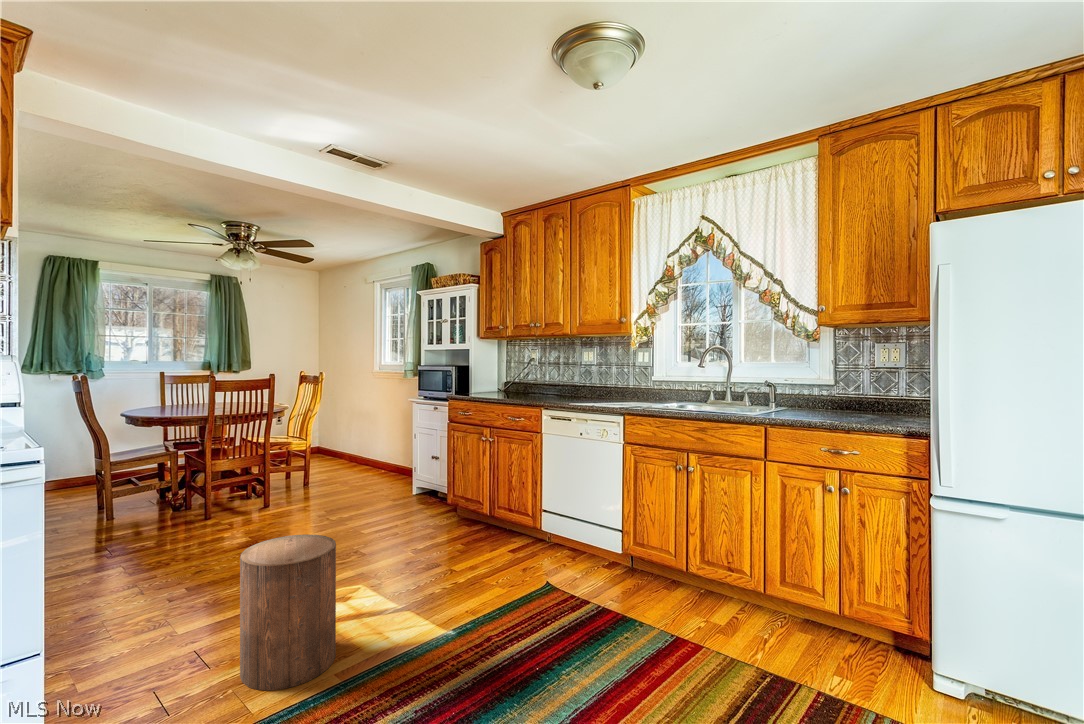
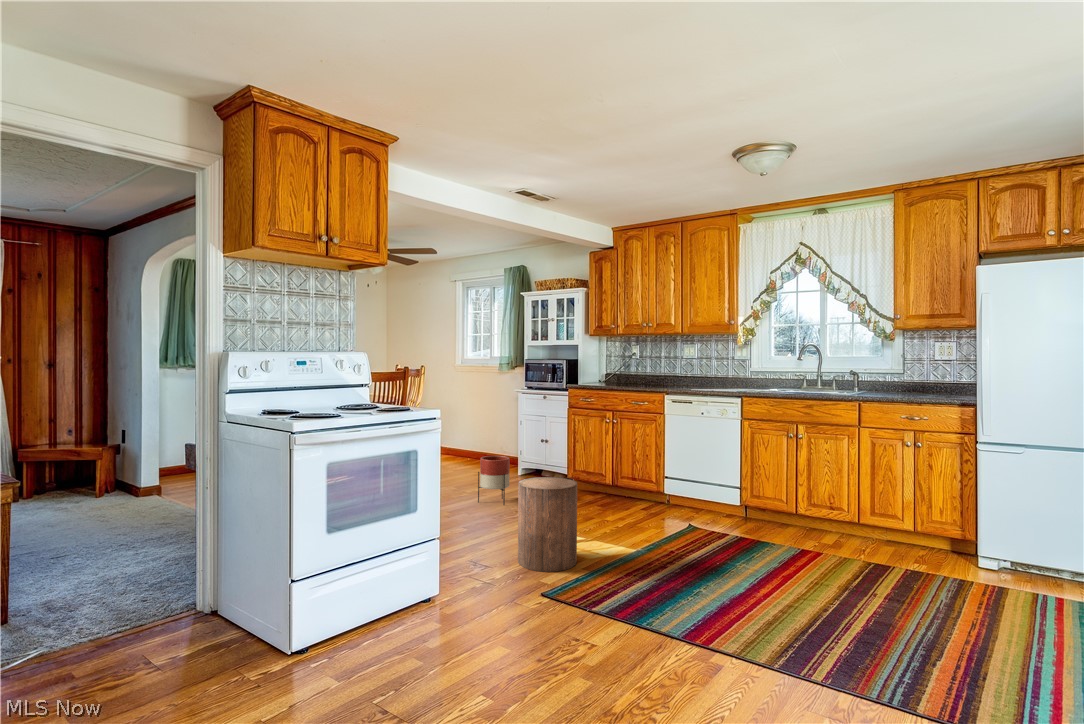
planter: none [317,482,357,545] -> present [478,456,510,505]

